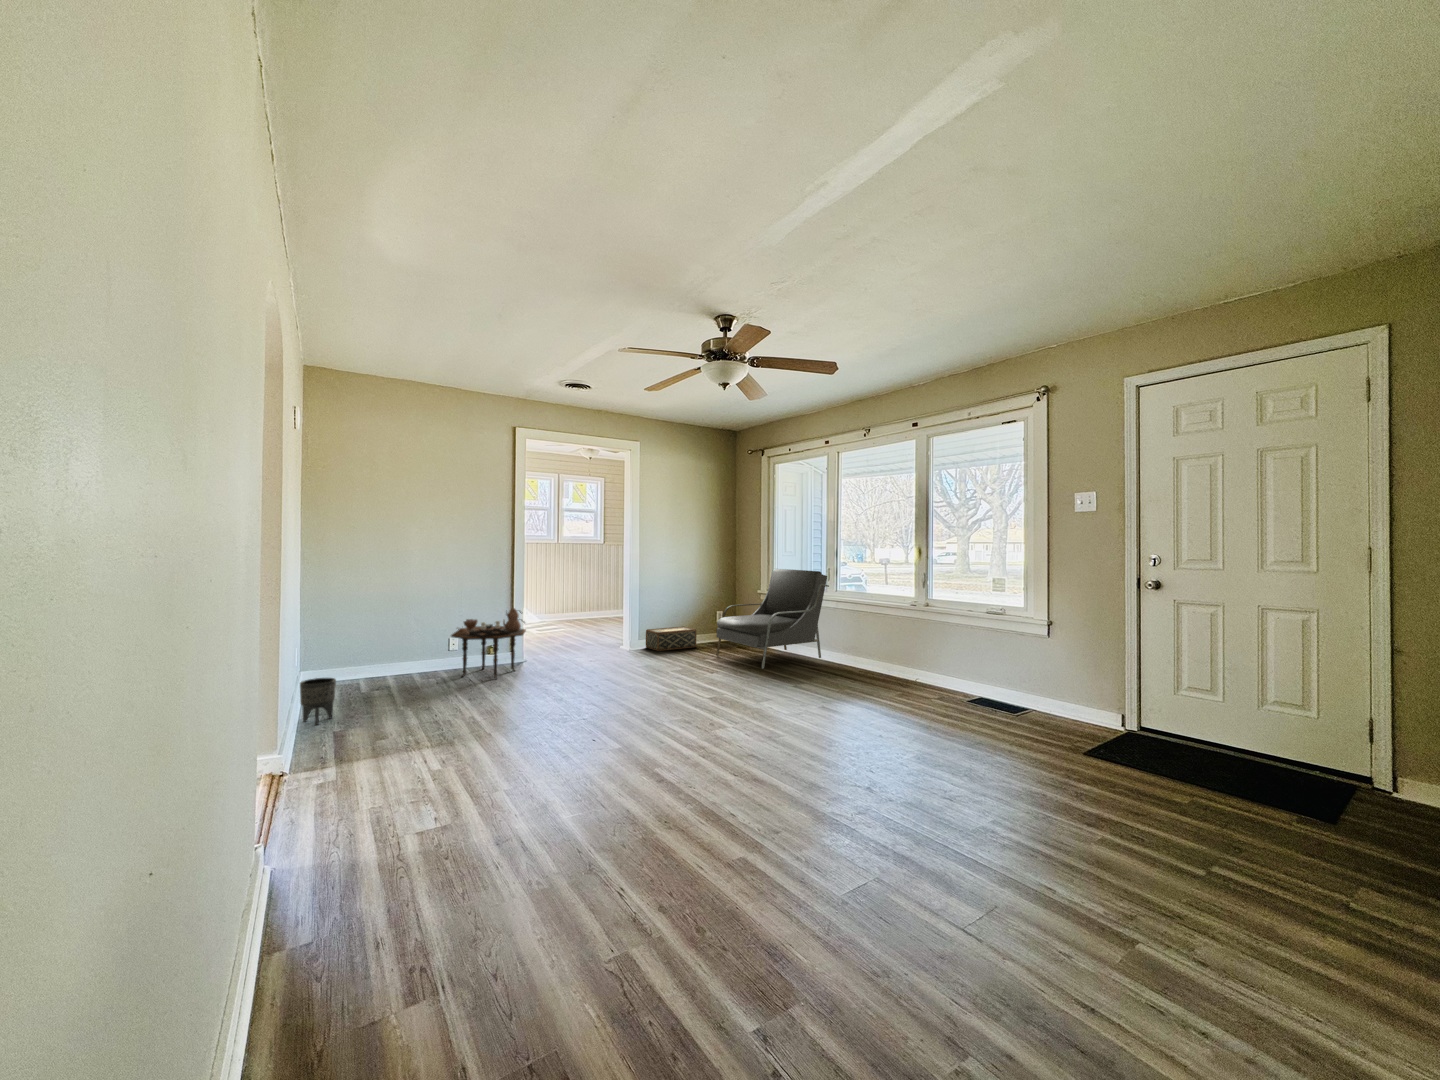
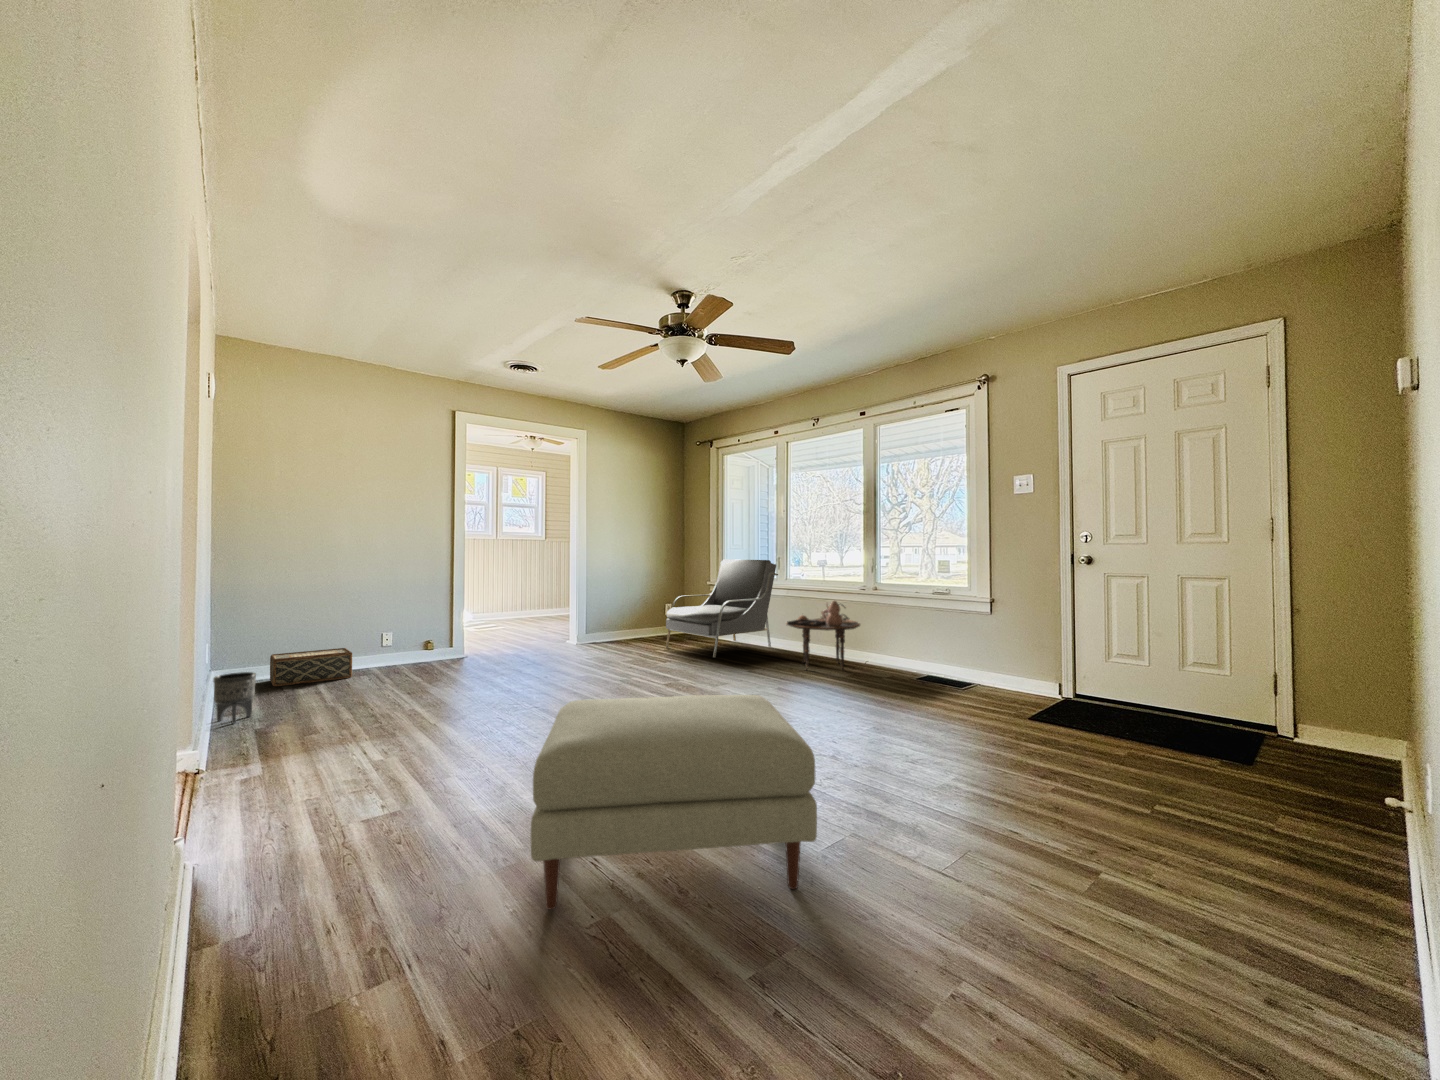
side table: present [451,608,526,679] -> present [786,601,860,671]
woven basket: present [646,626,696,651] -> present [270,648,352,686]
ottoman: none [555,730,832,940] -> present [531,695,817,909]

